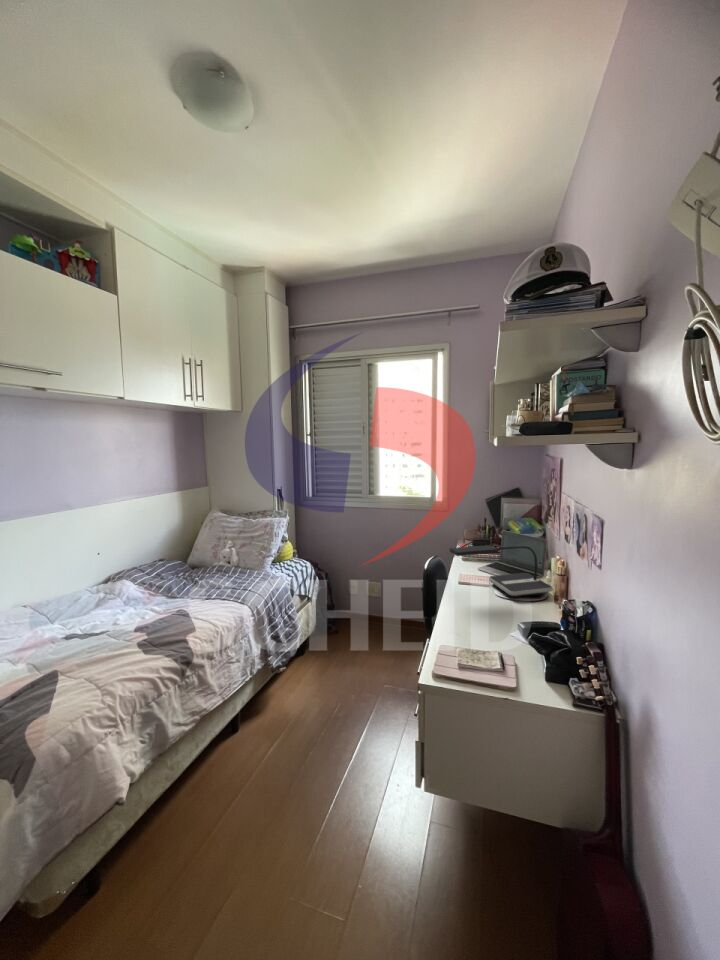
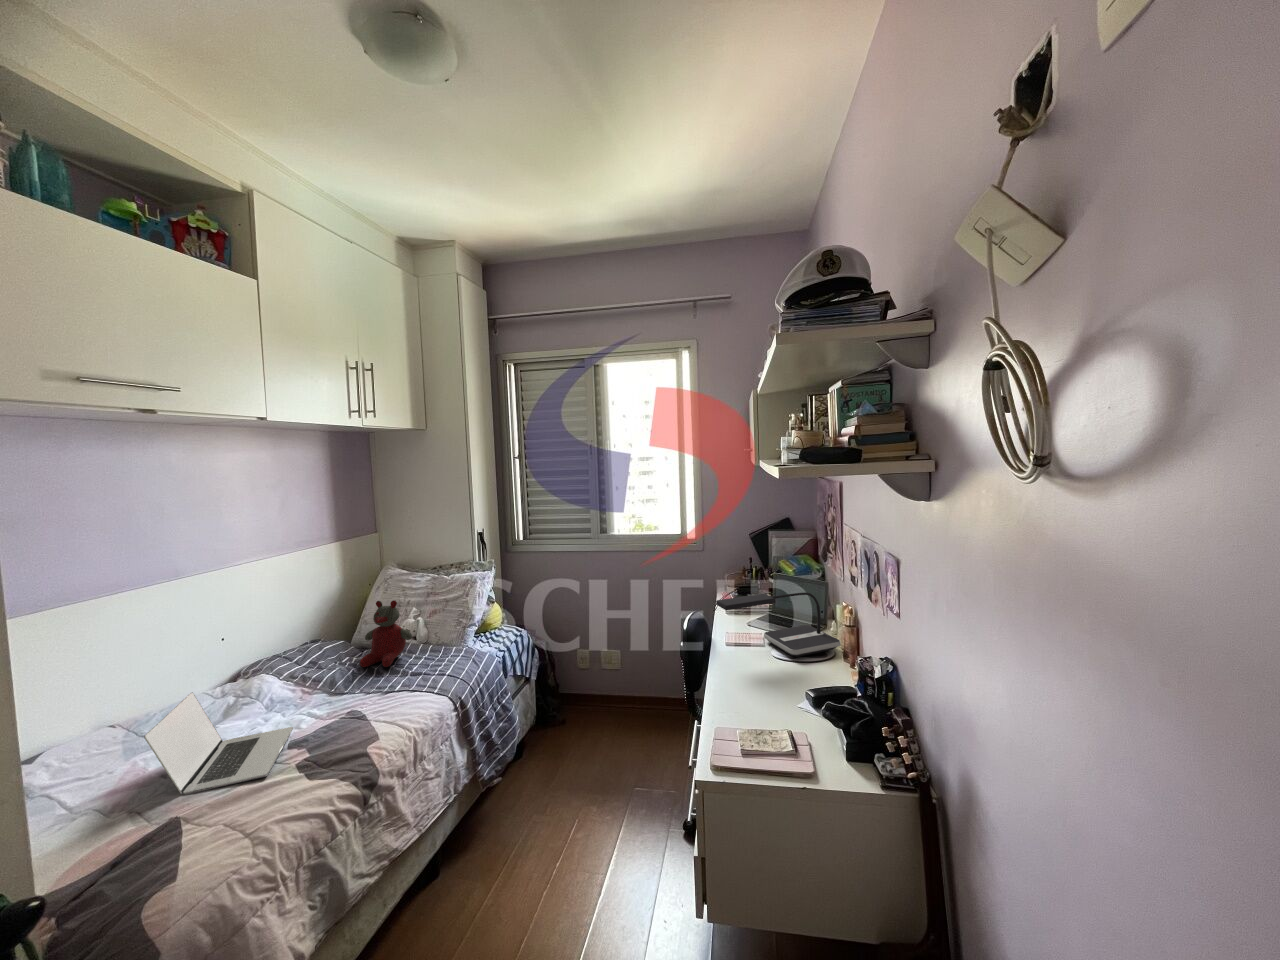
stuffed bear: none [189,535,225,582] -> present [360,601,412,667]
laptop: none [38,588,139,656] -> present [144,692,293,795]

